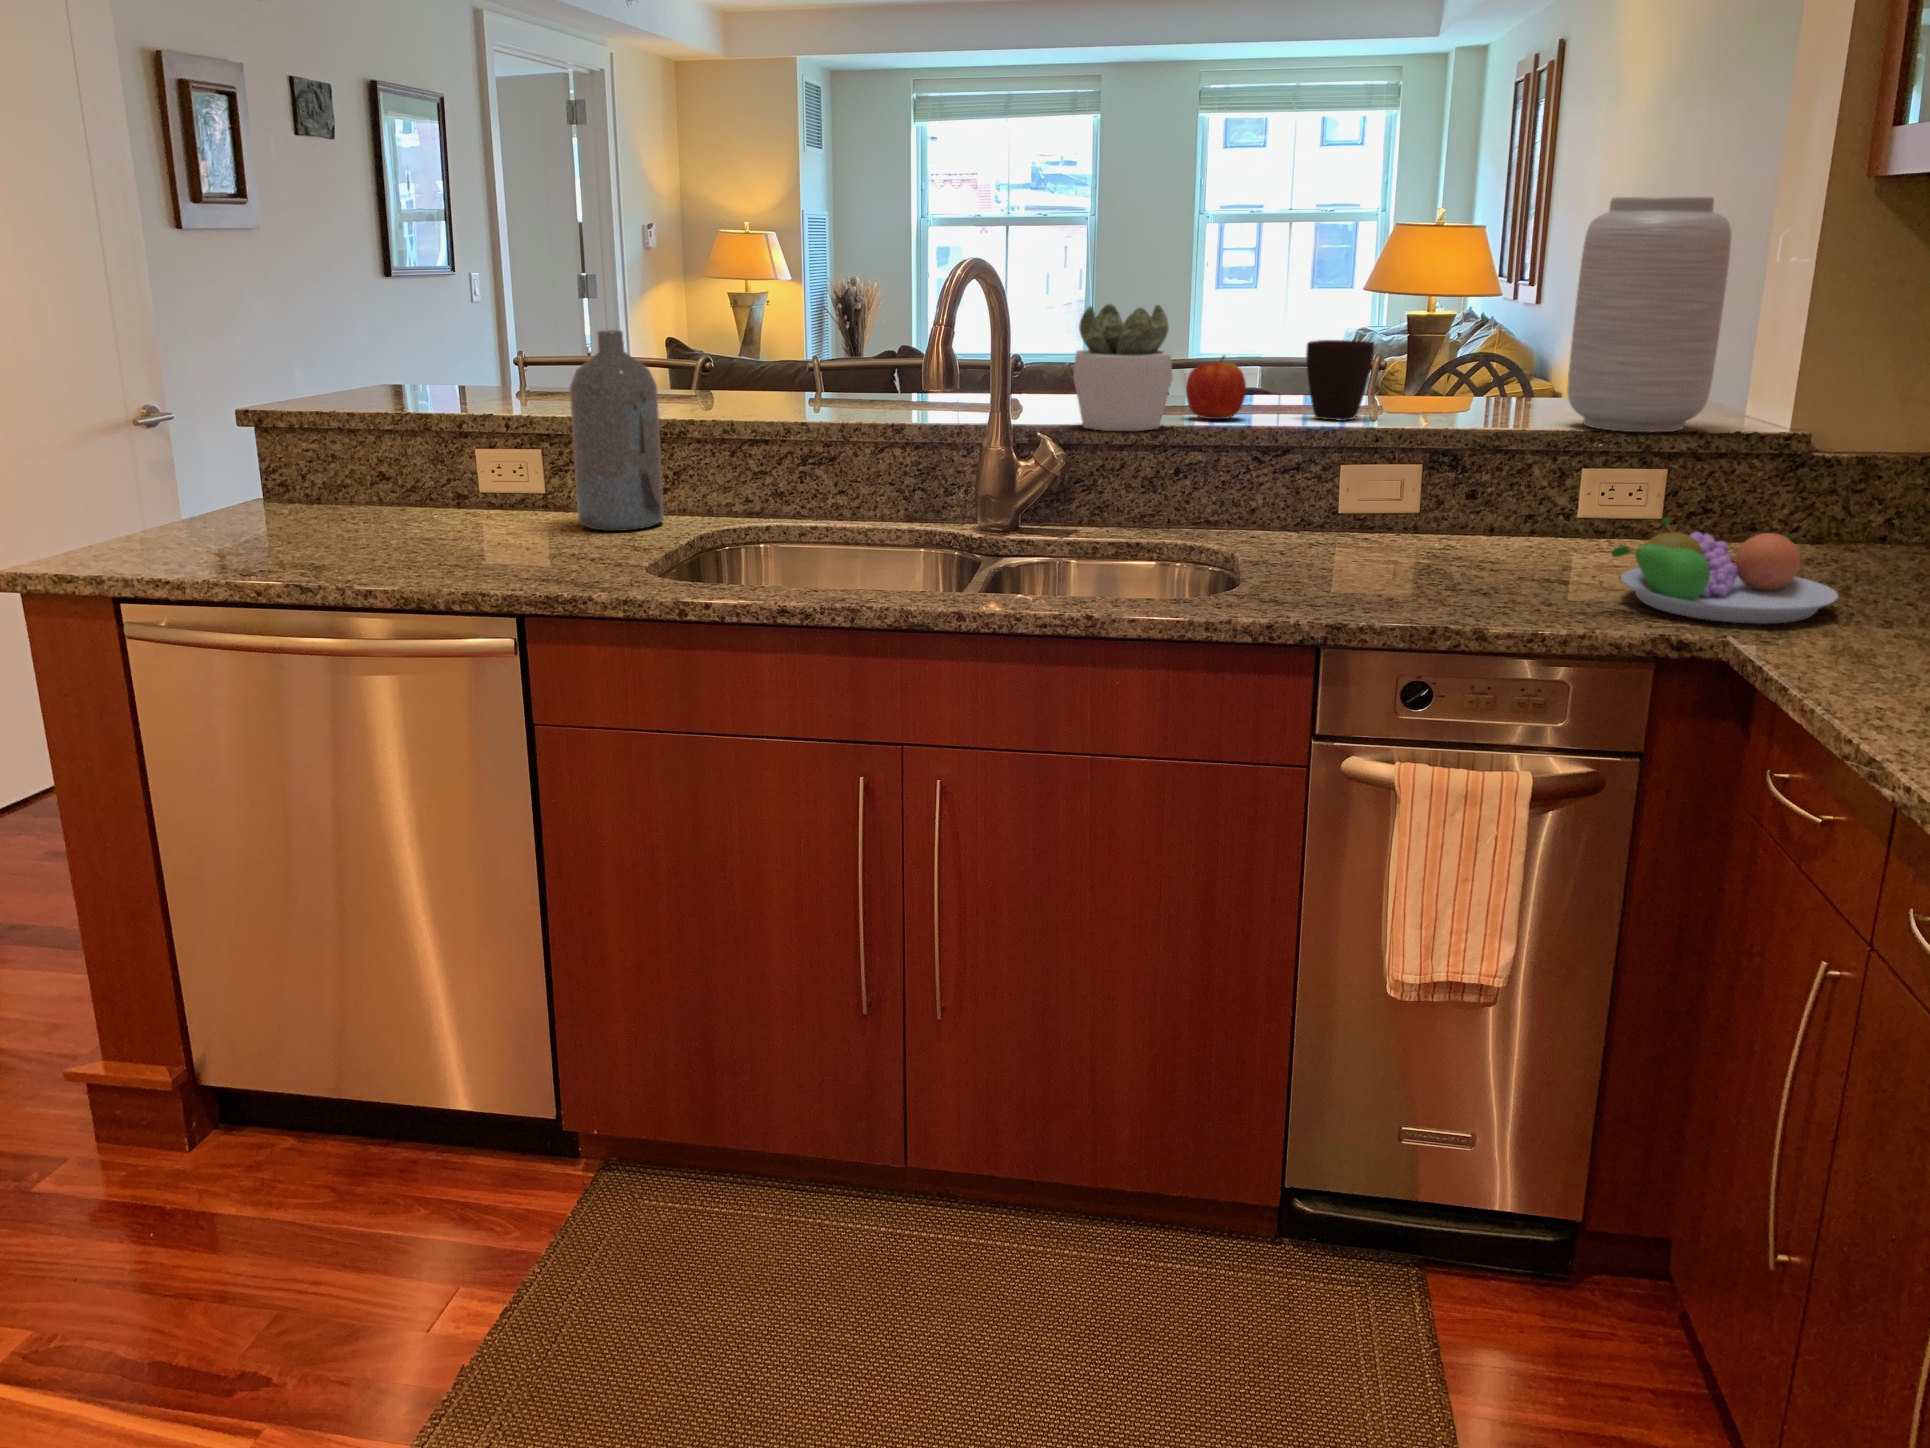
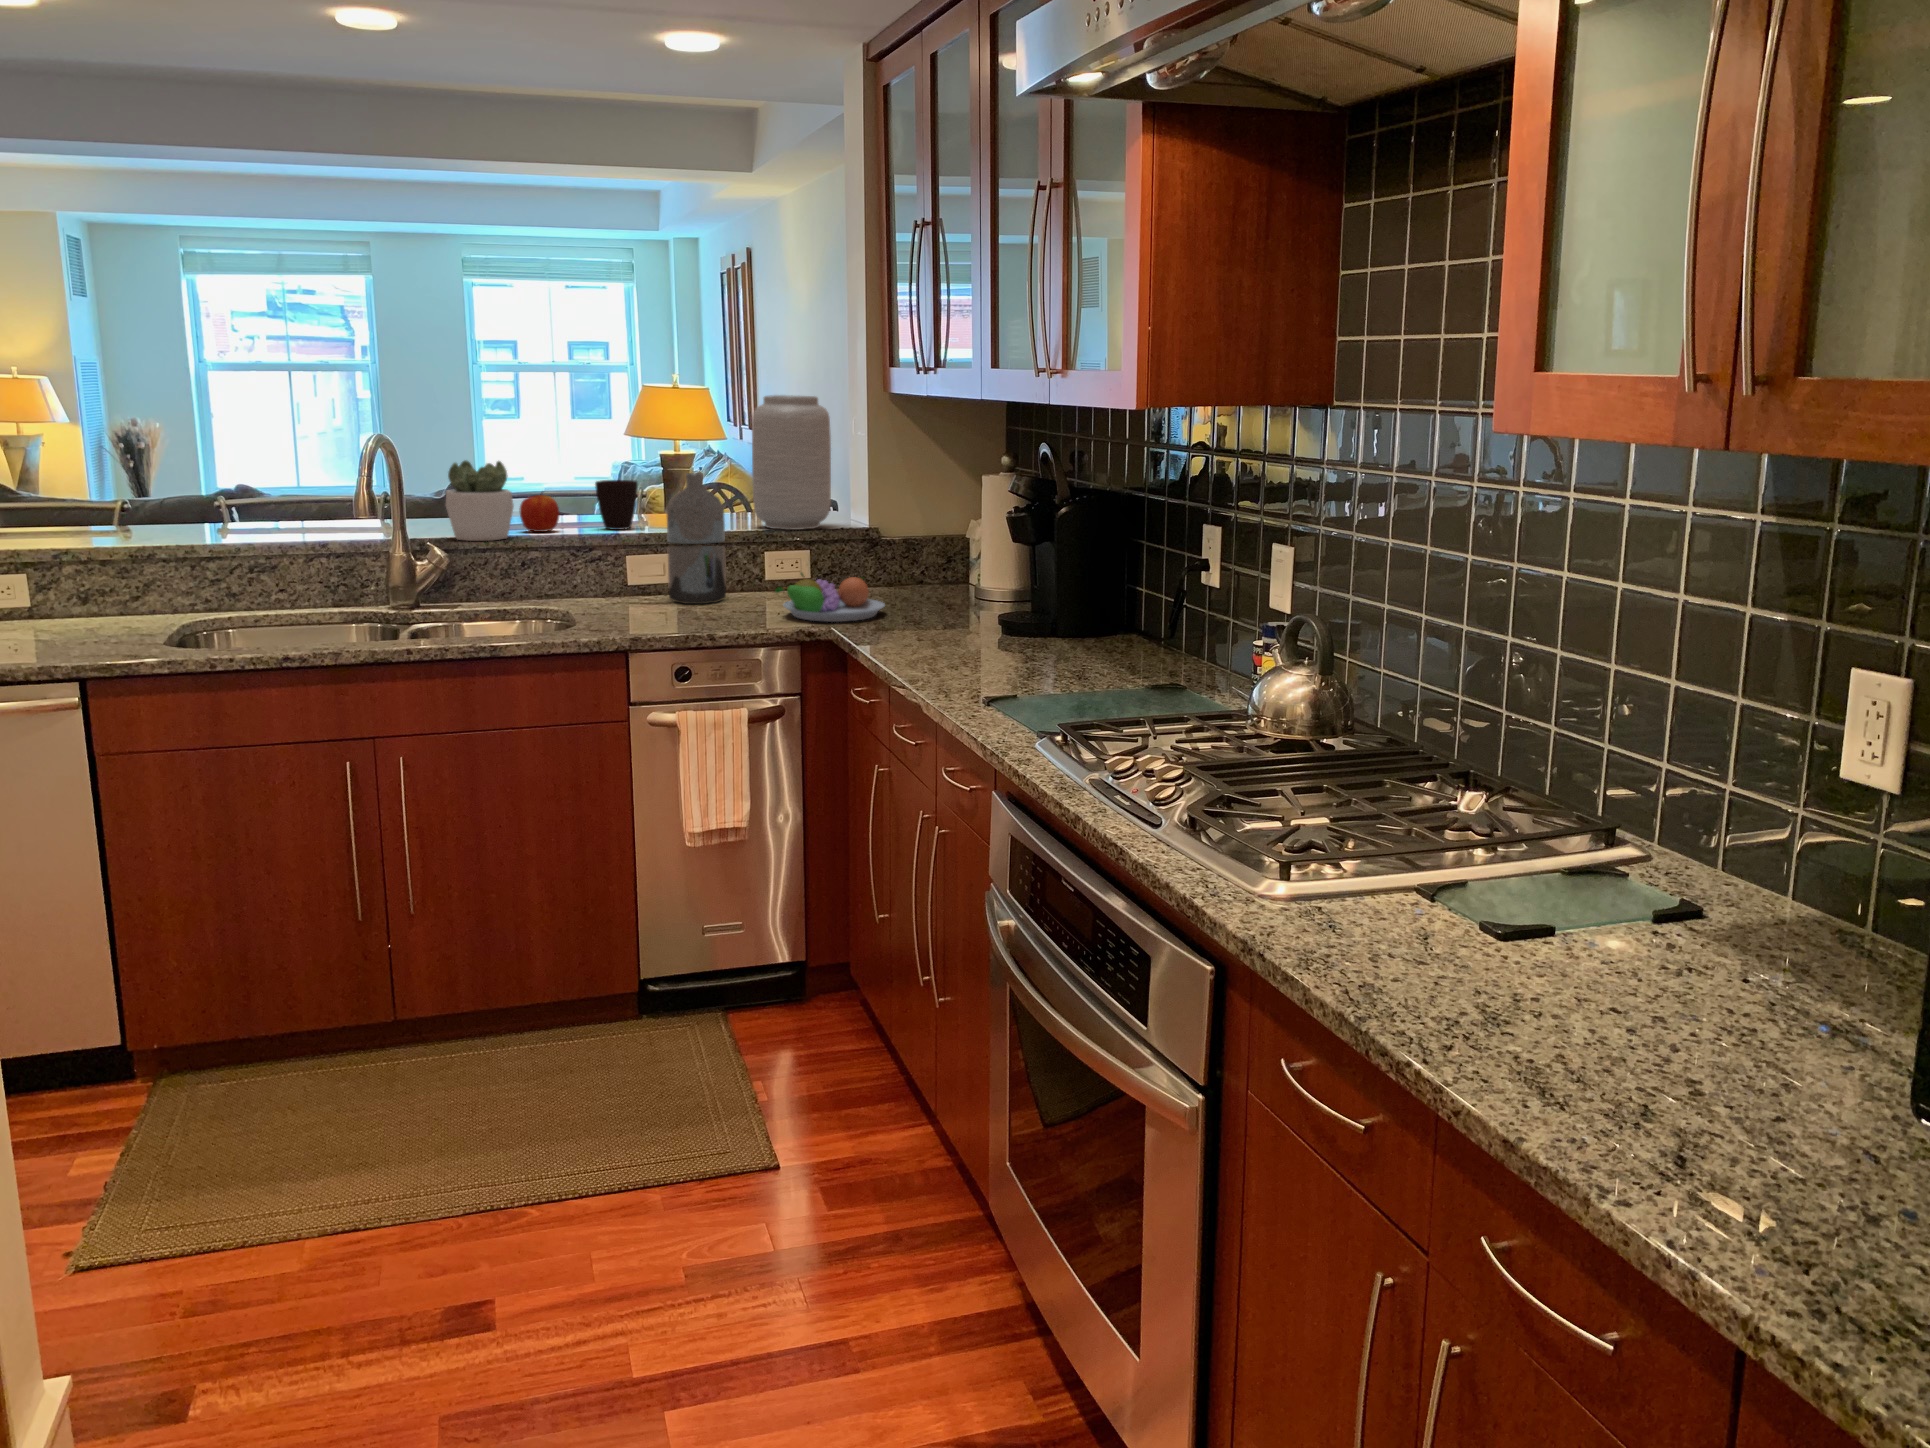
bottle: present [570,330,664,531] -> present [666,473,726,604]

